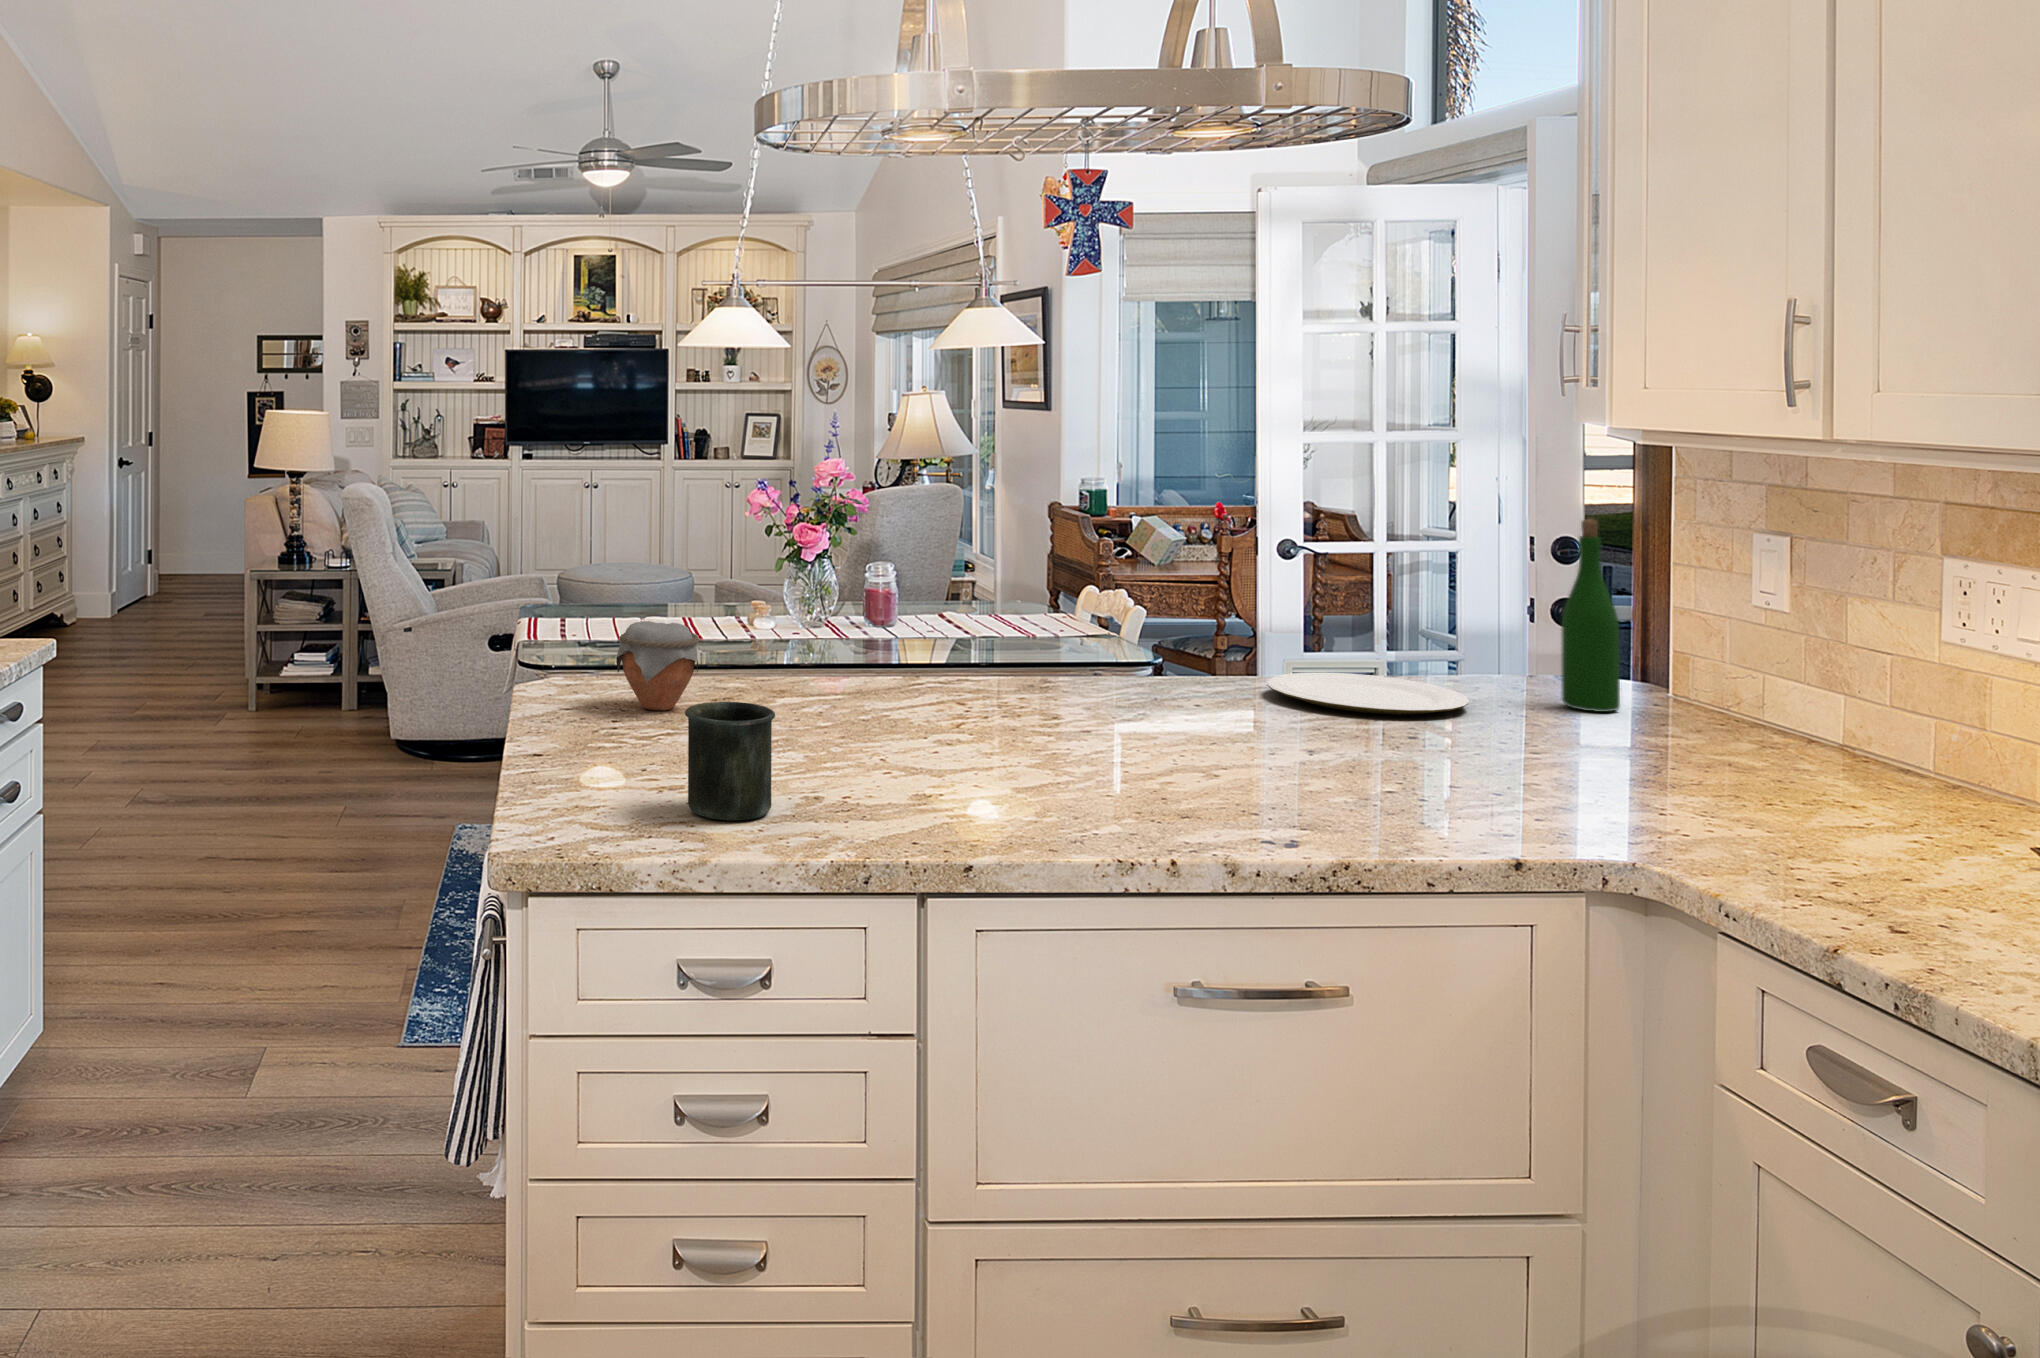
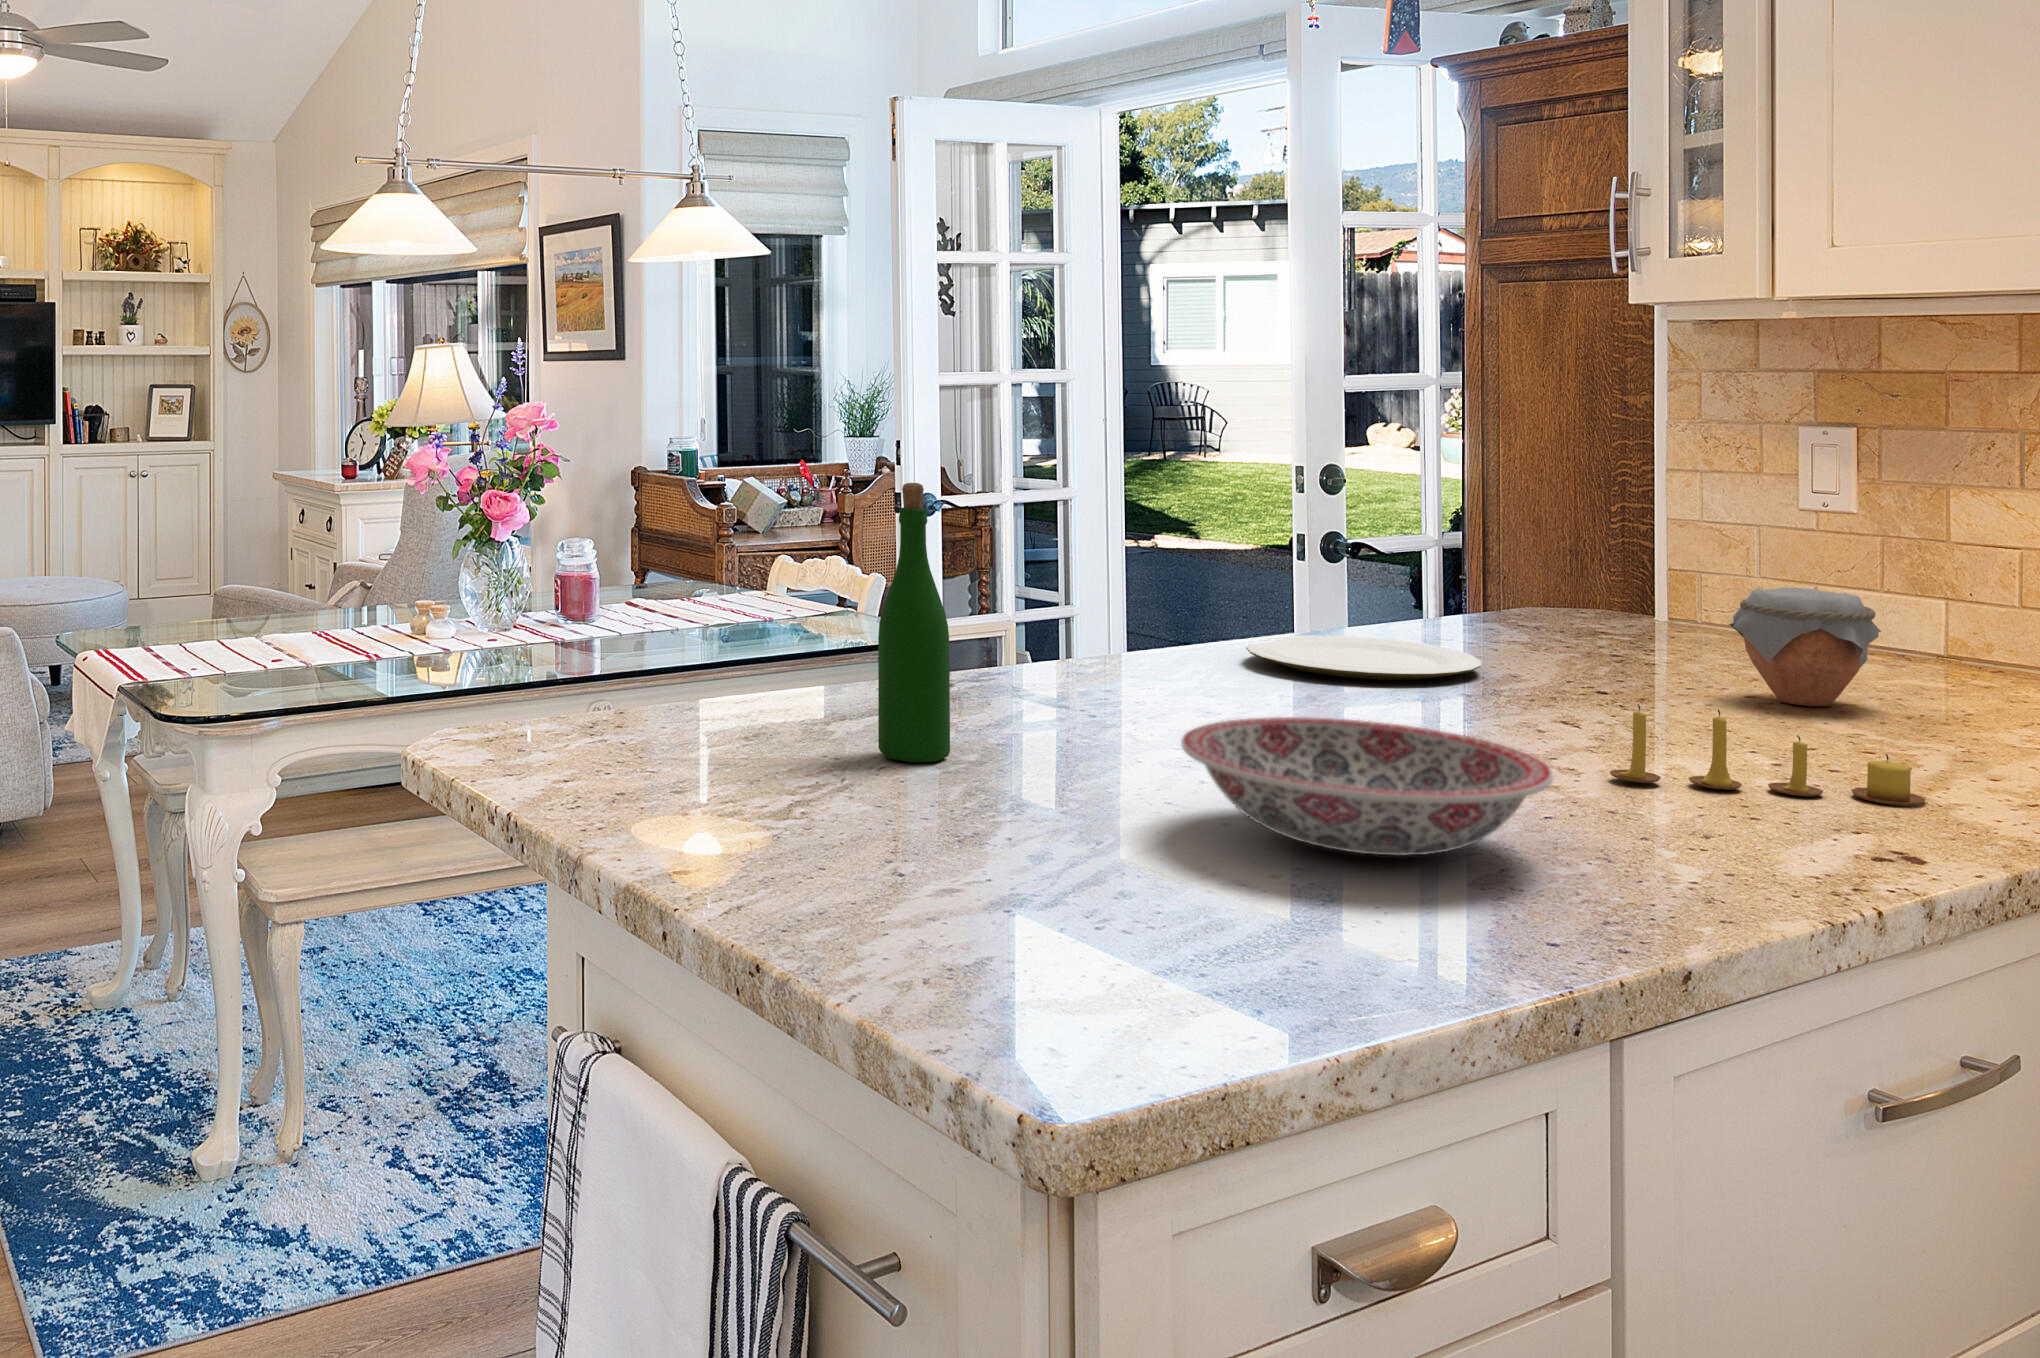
wine bottle: present [1561,519,1620,712] -> present [878,483,950,763]
jar: present [616,621,699,710] -> present [1729,587,1881,706]
mug: present [685,702,775,820] -> none [1043,763,1200,967]
ceramic bowl: none [895,704,1137,798] -> present [1181,717,1553,856]
candle: none [1321,729,1549,830] -> present [1610,704,1925,806]

